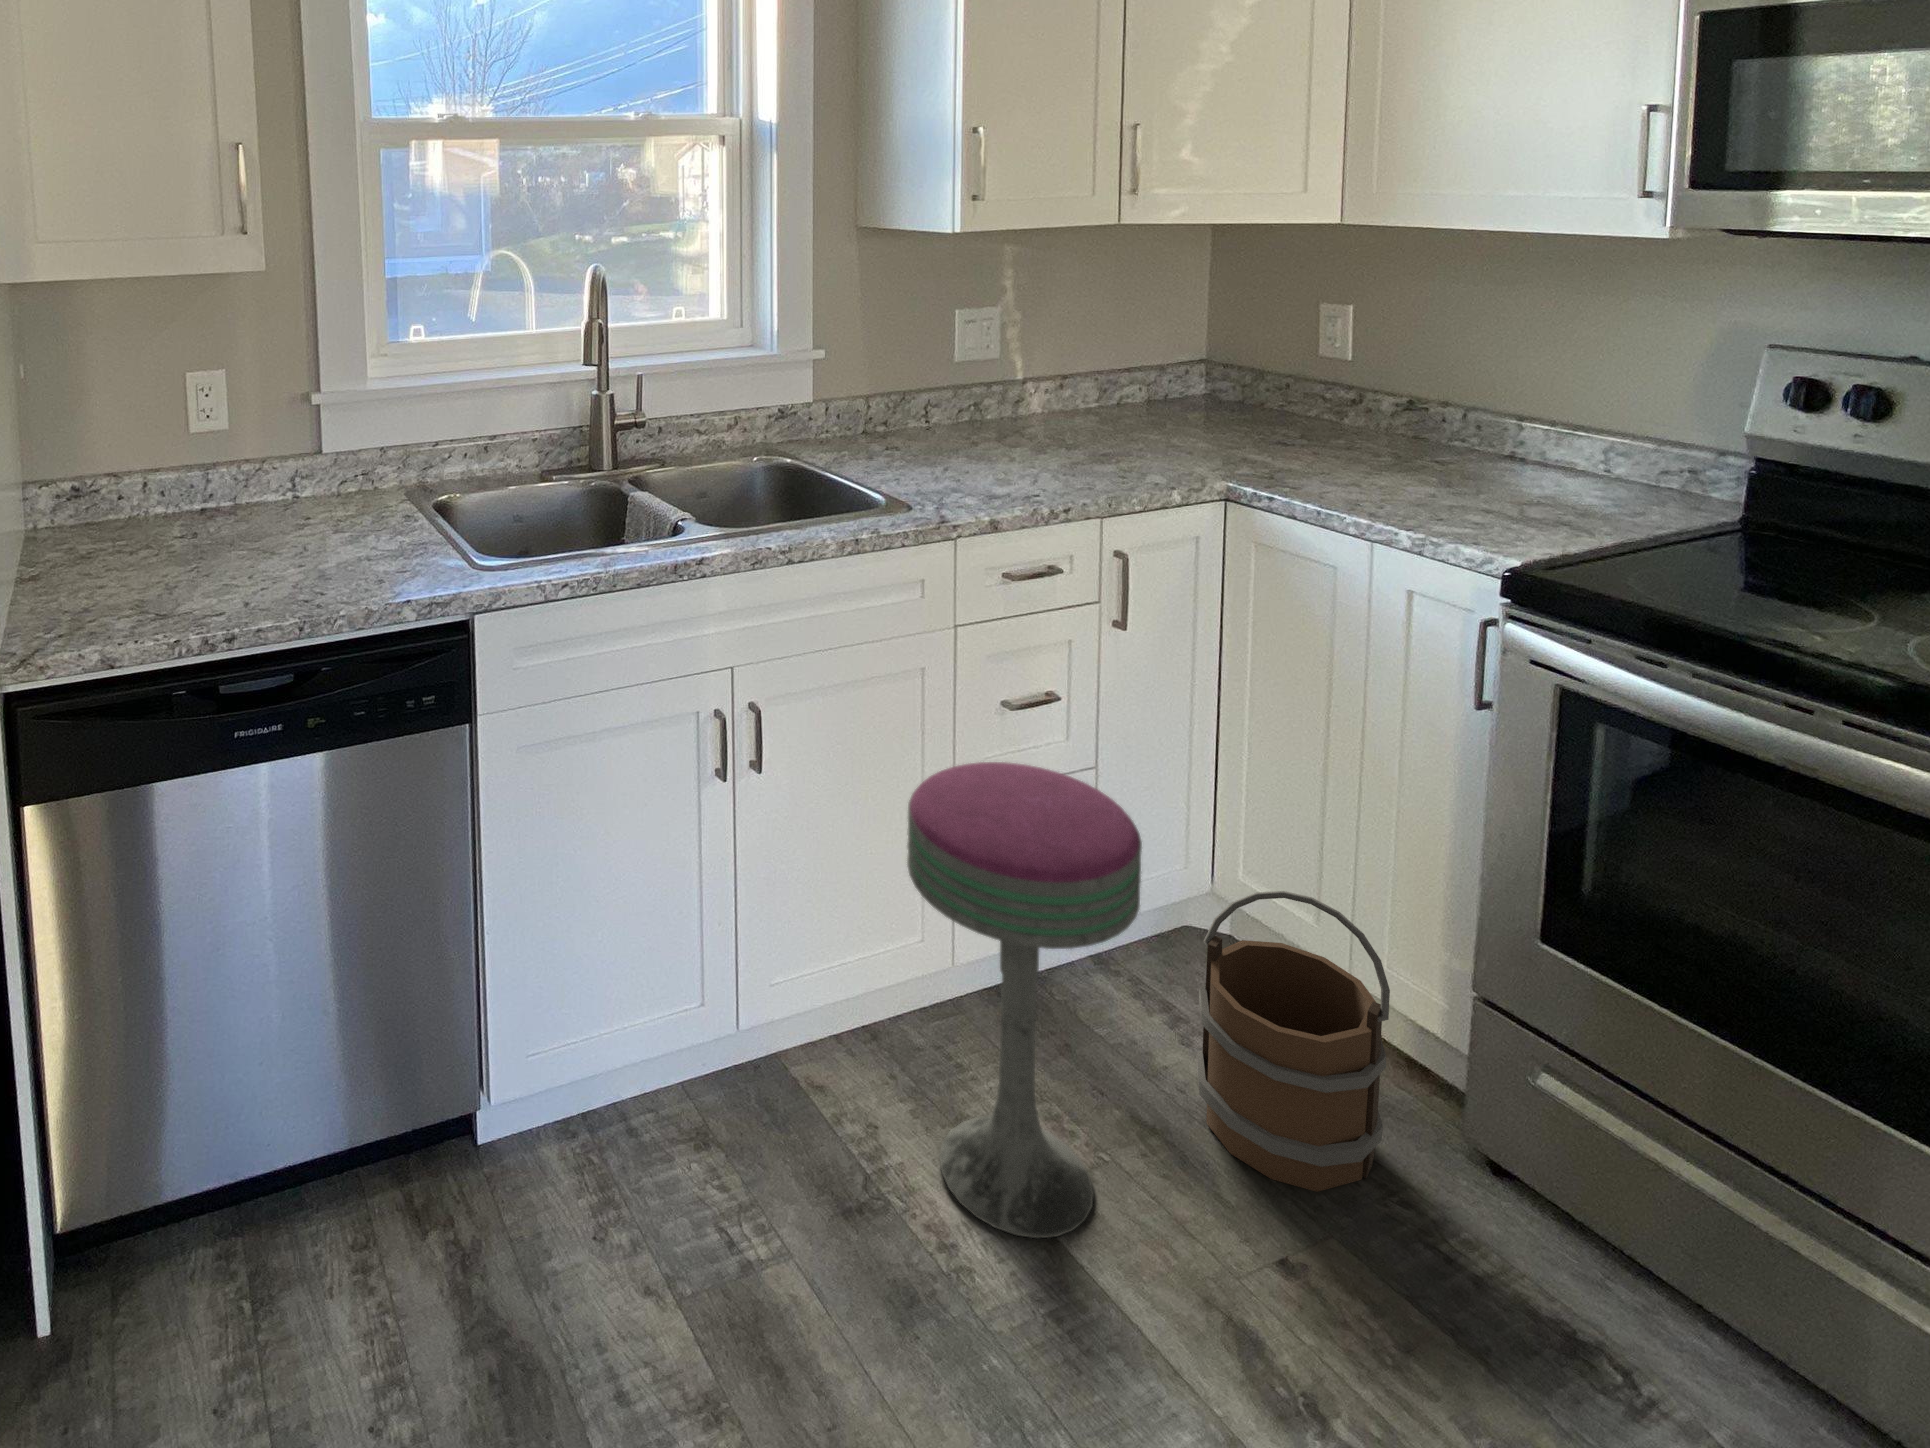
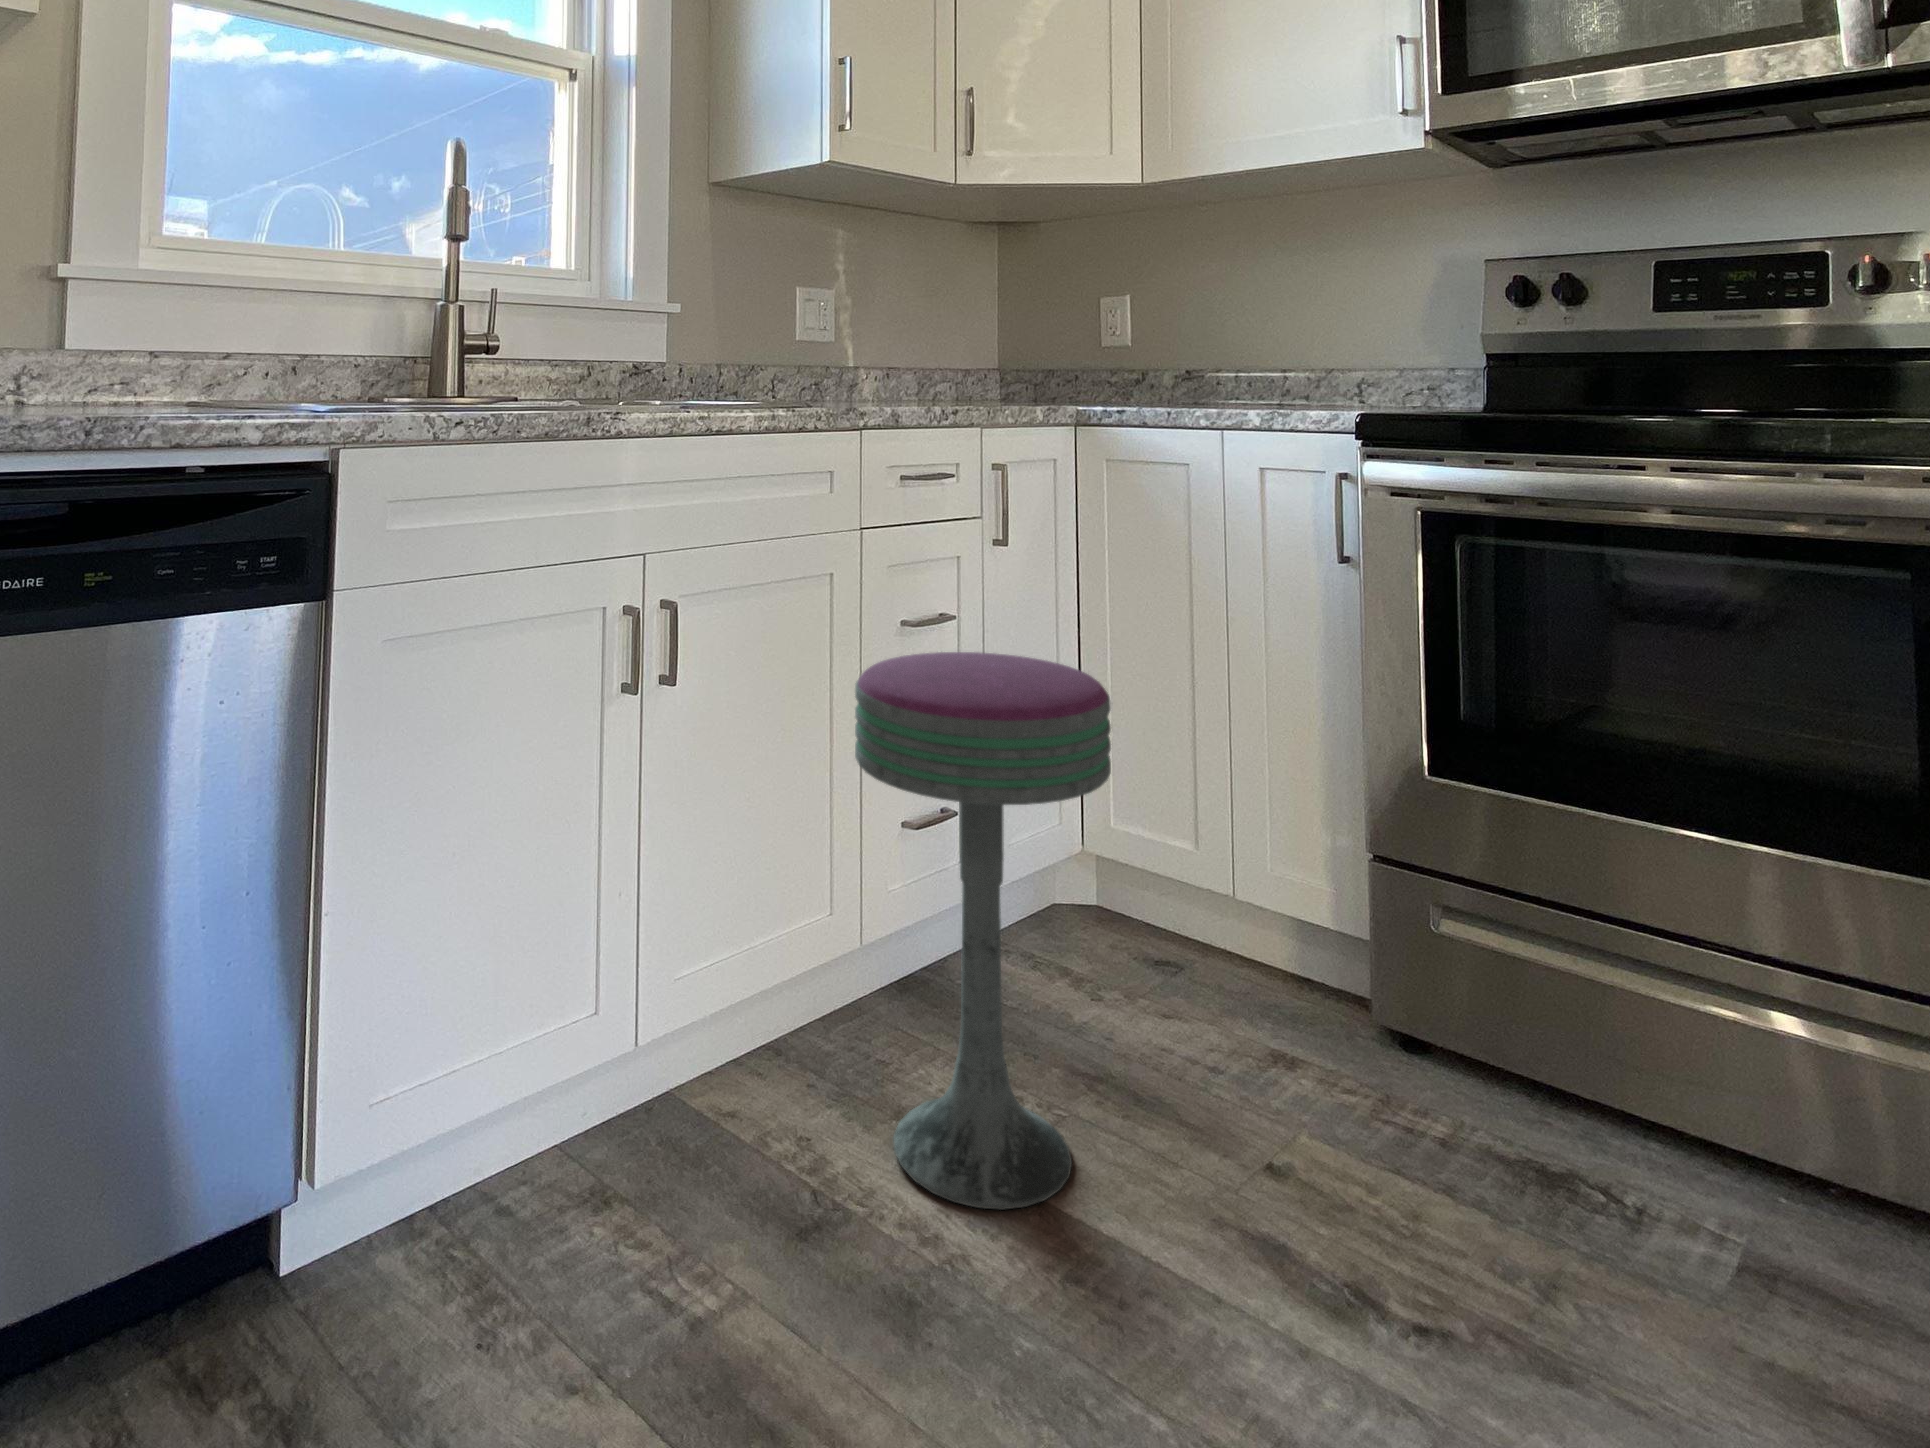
bucket: present [1197,891,1390,1192] -> none [1130,785,1318,1097]

